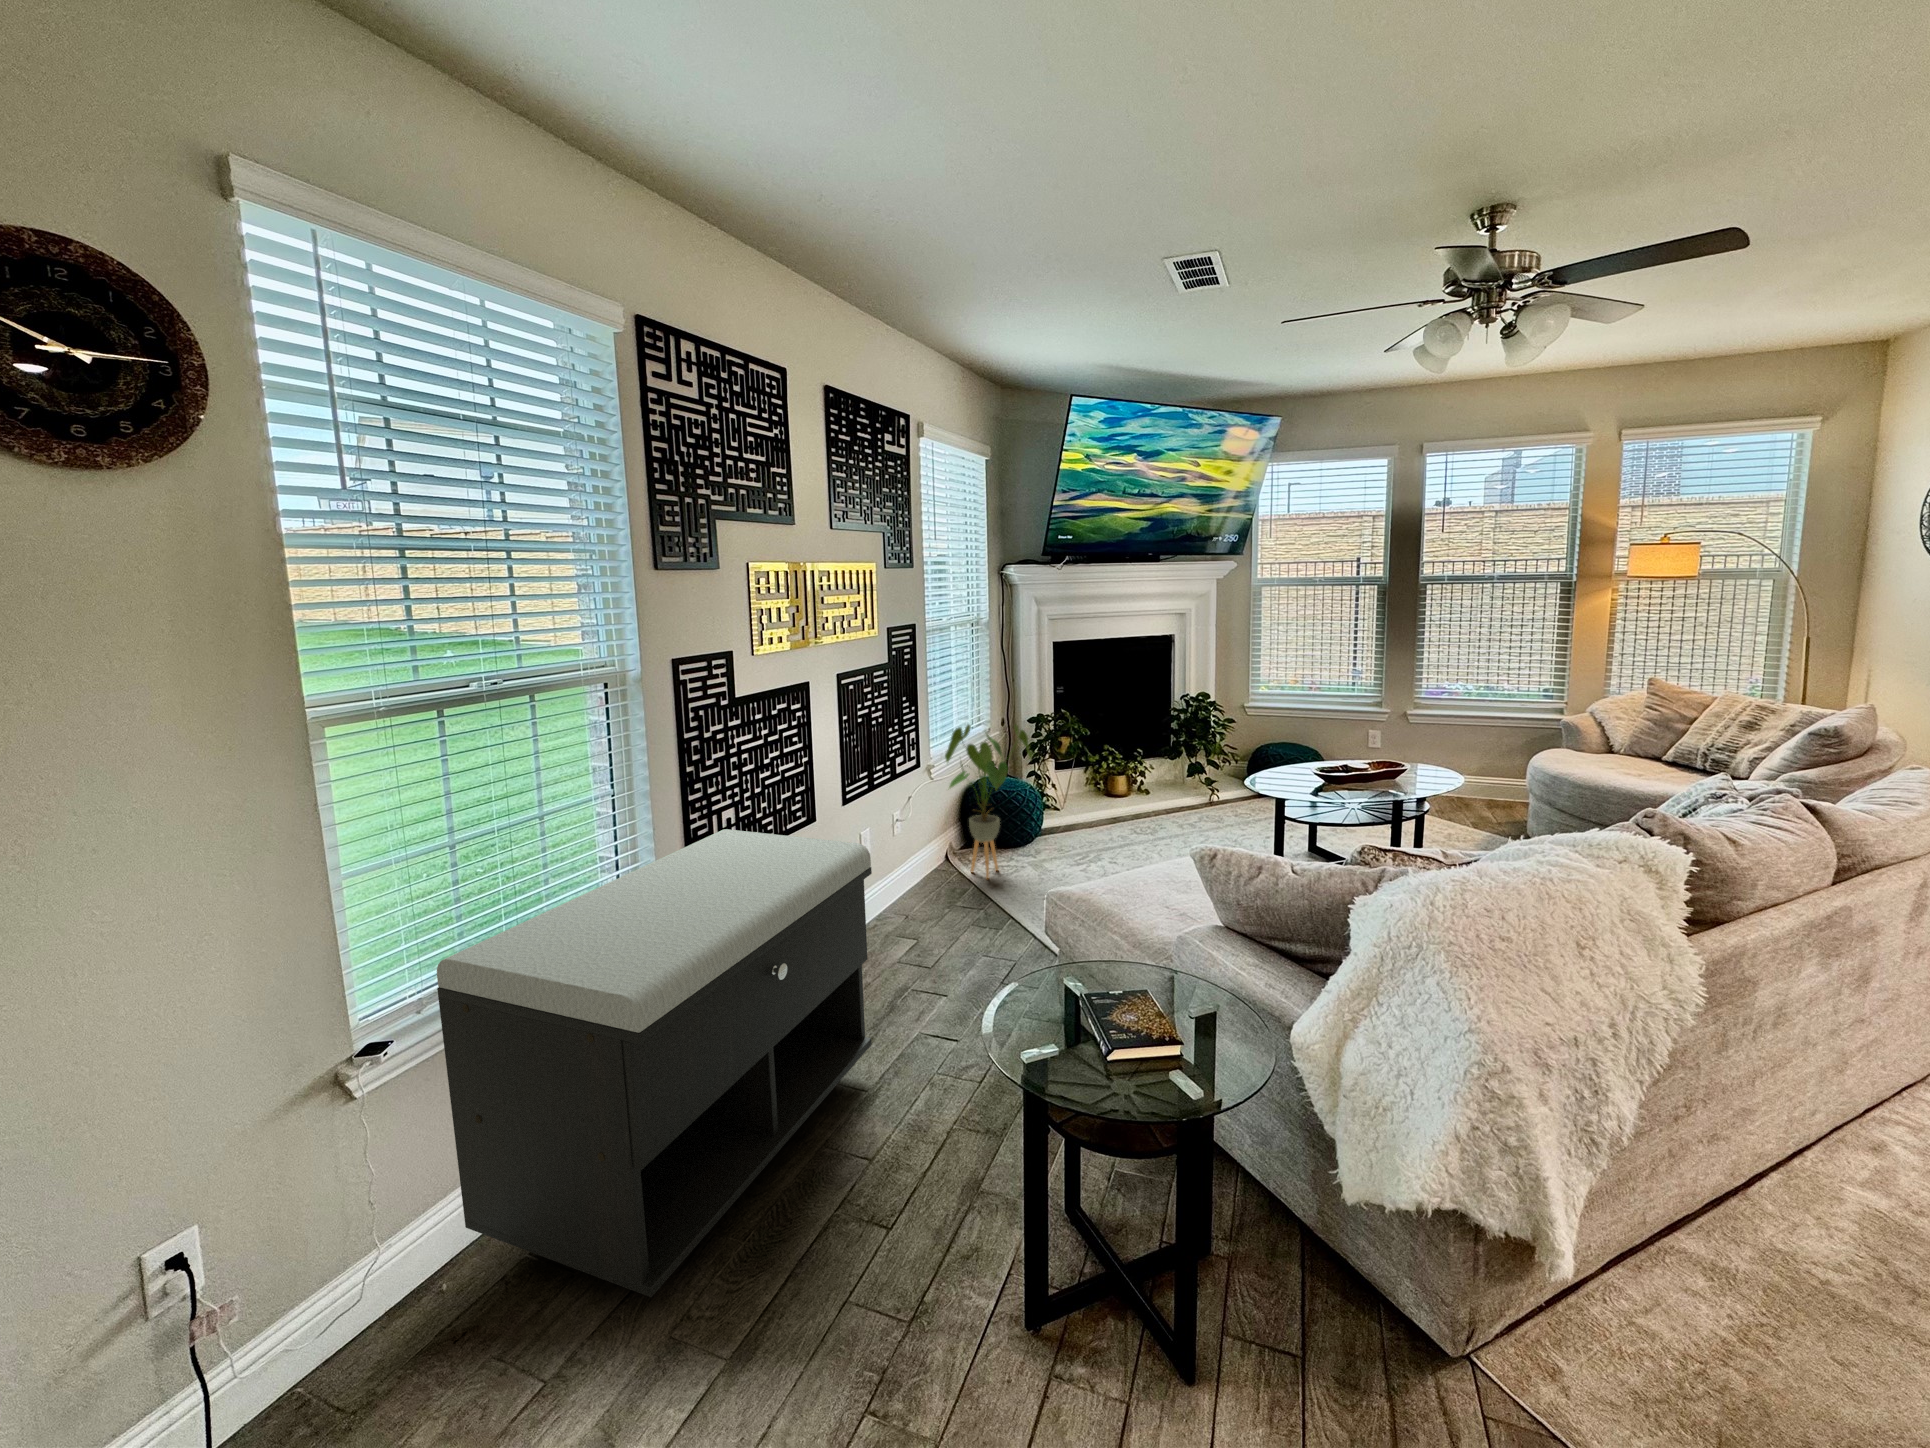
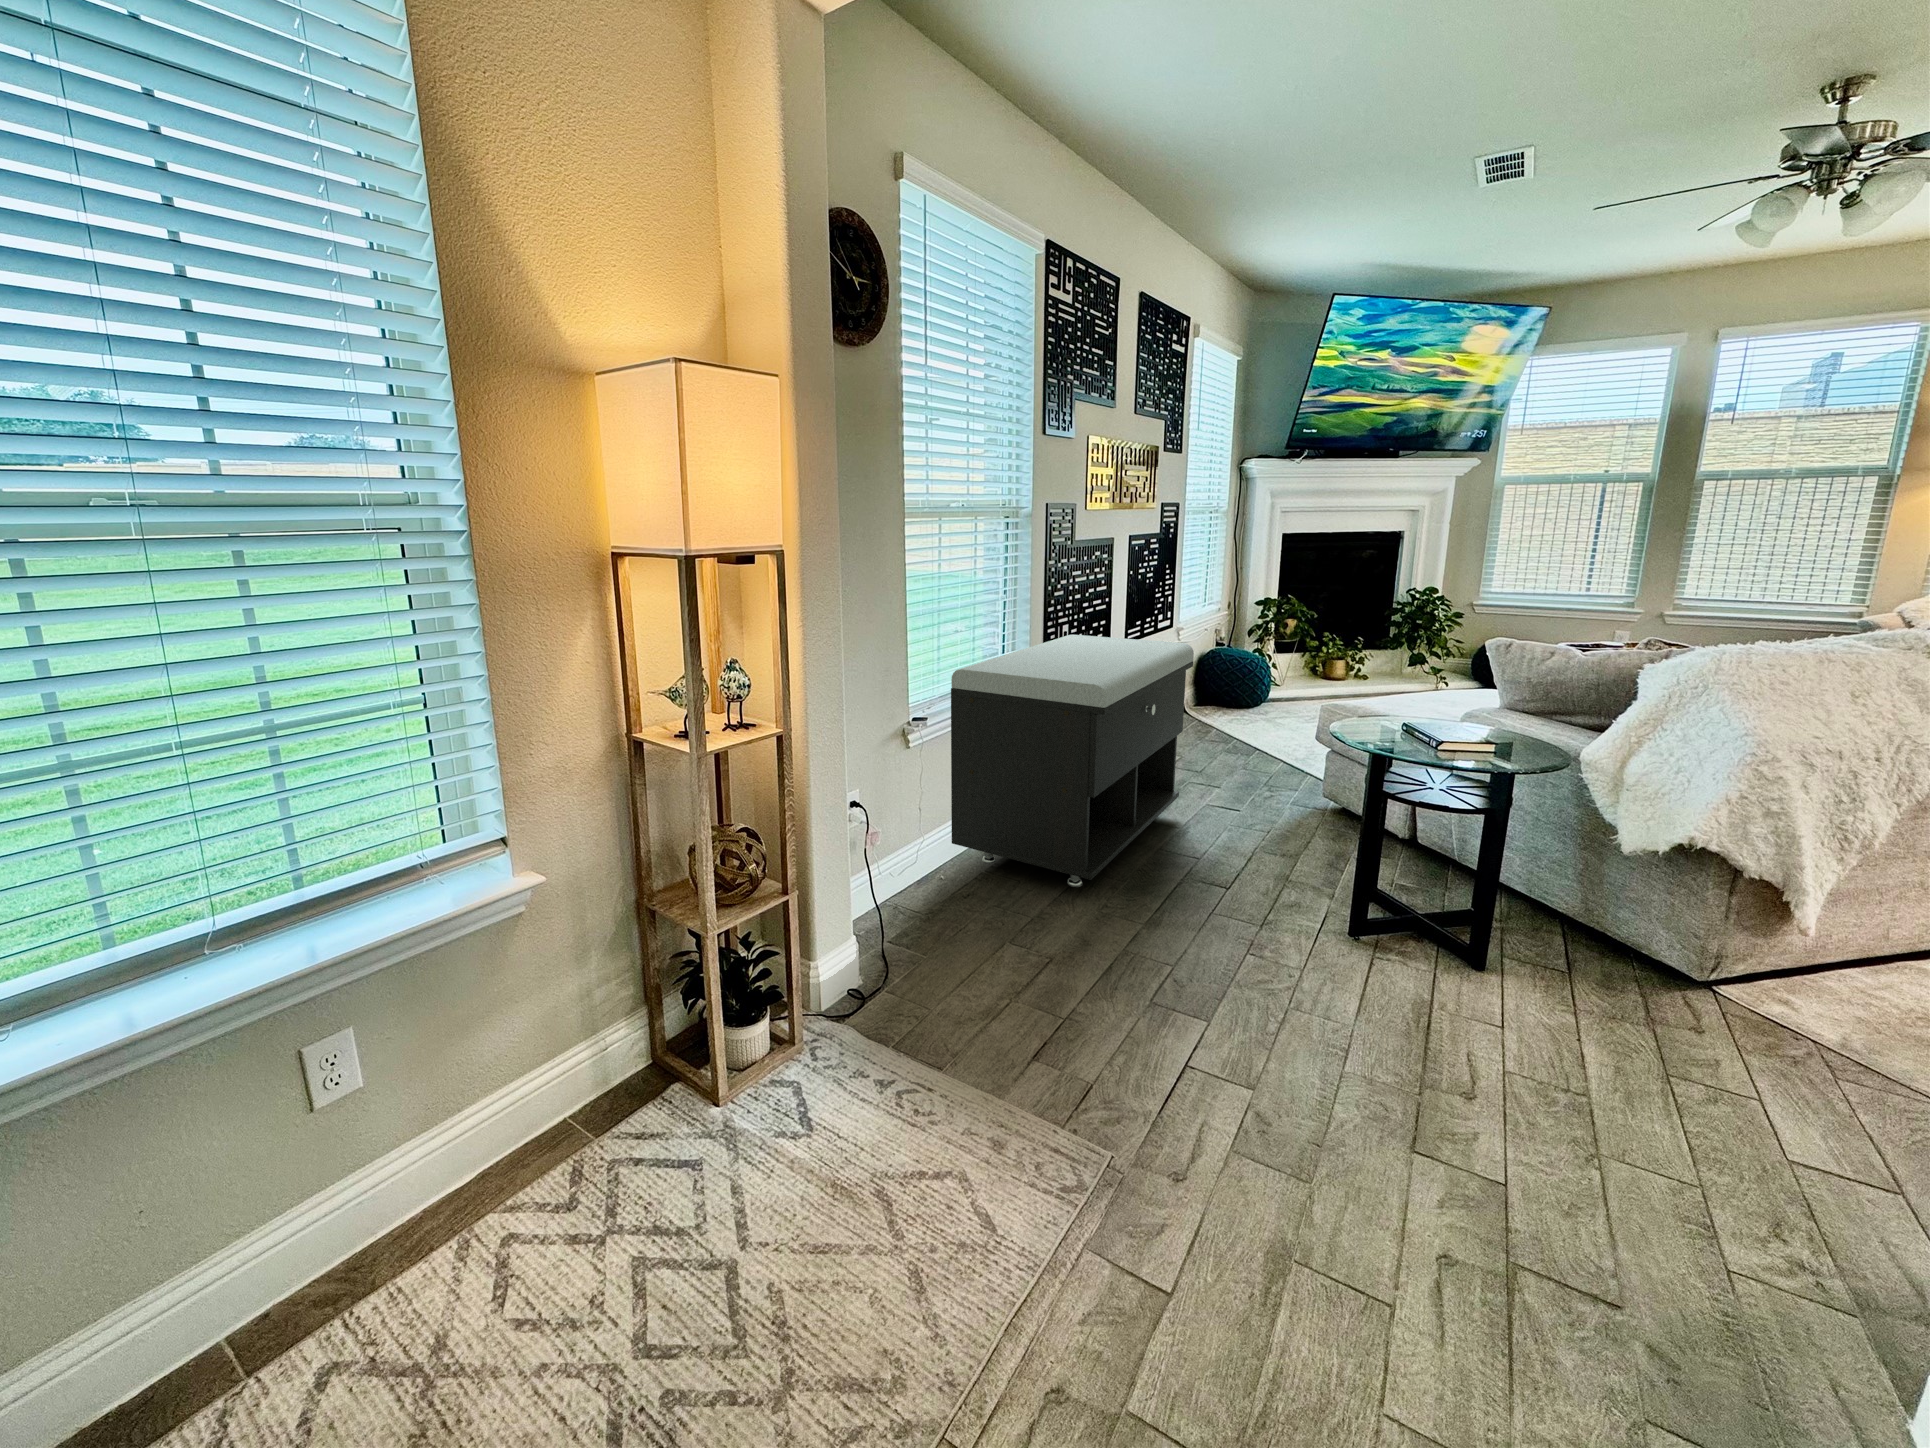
house plant: present [945,725,1032,879] -> none [1190,594,1272,725]

